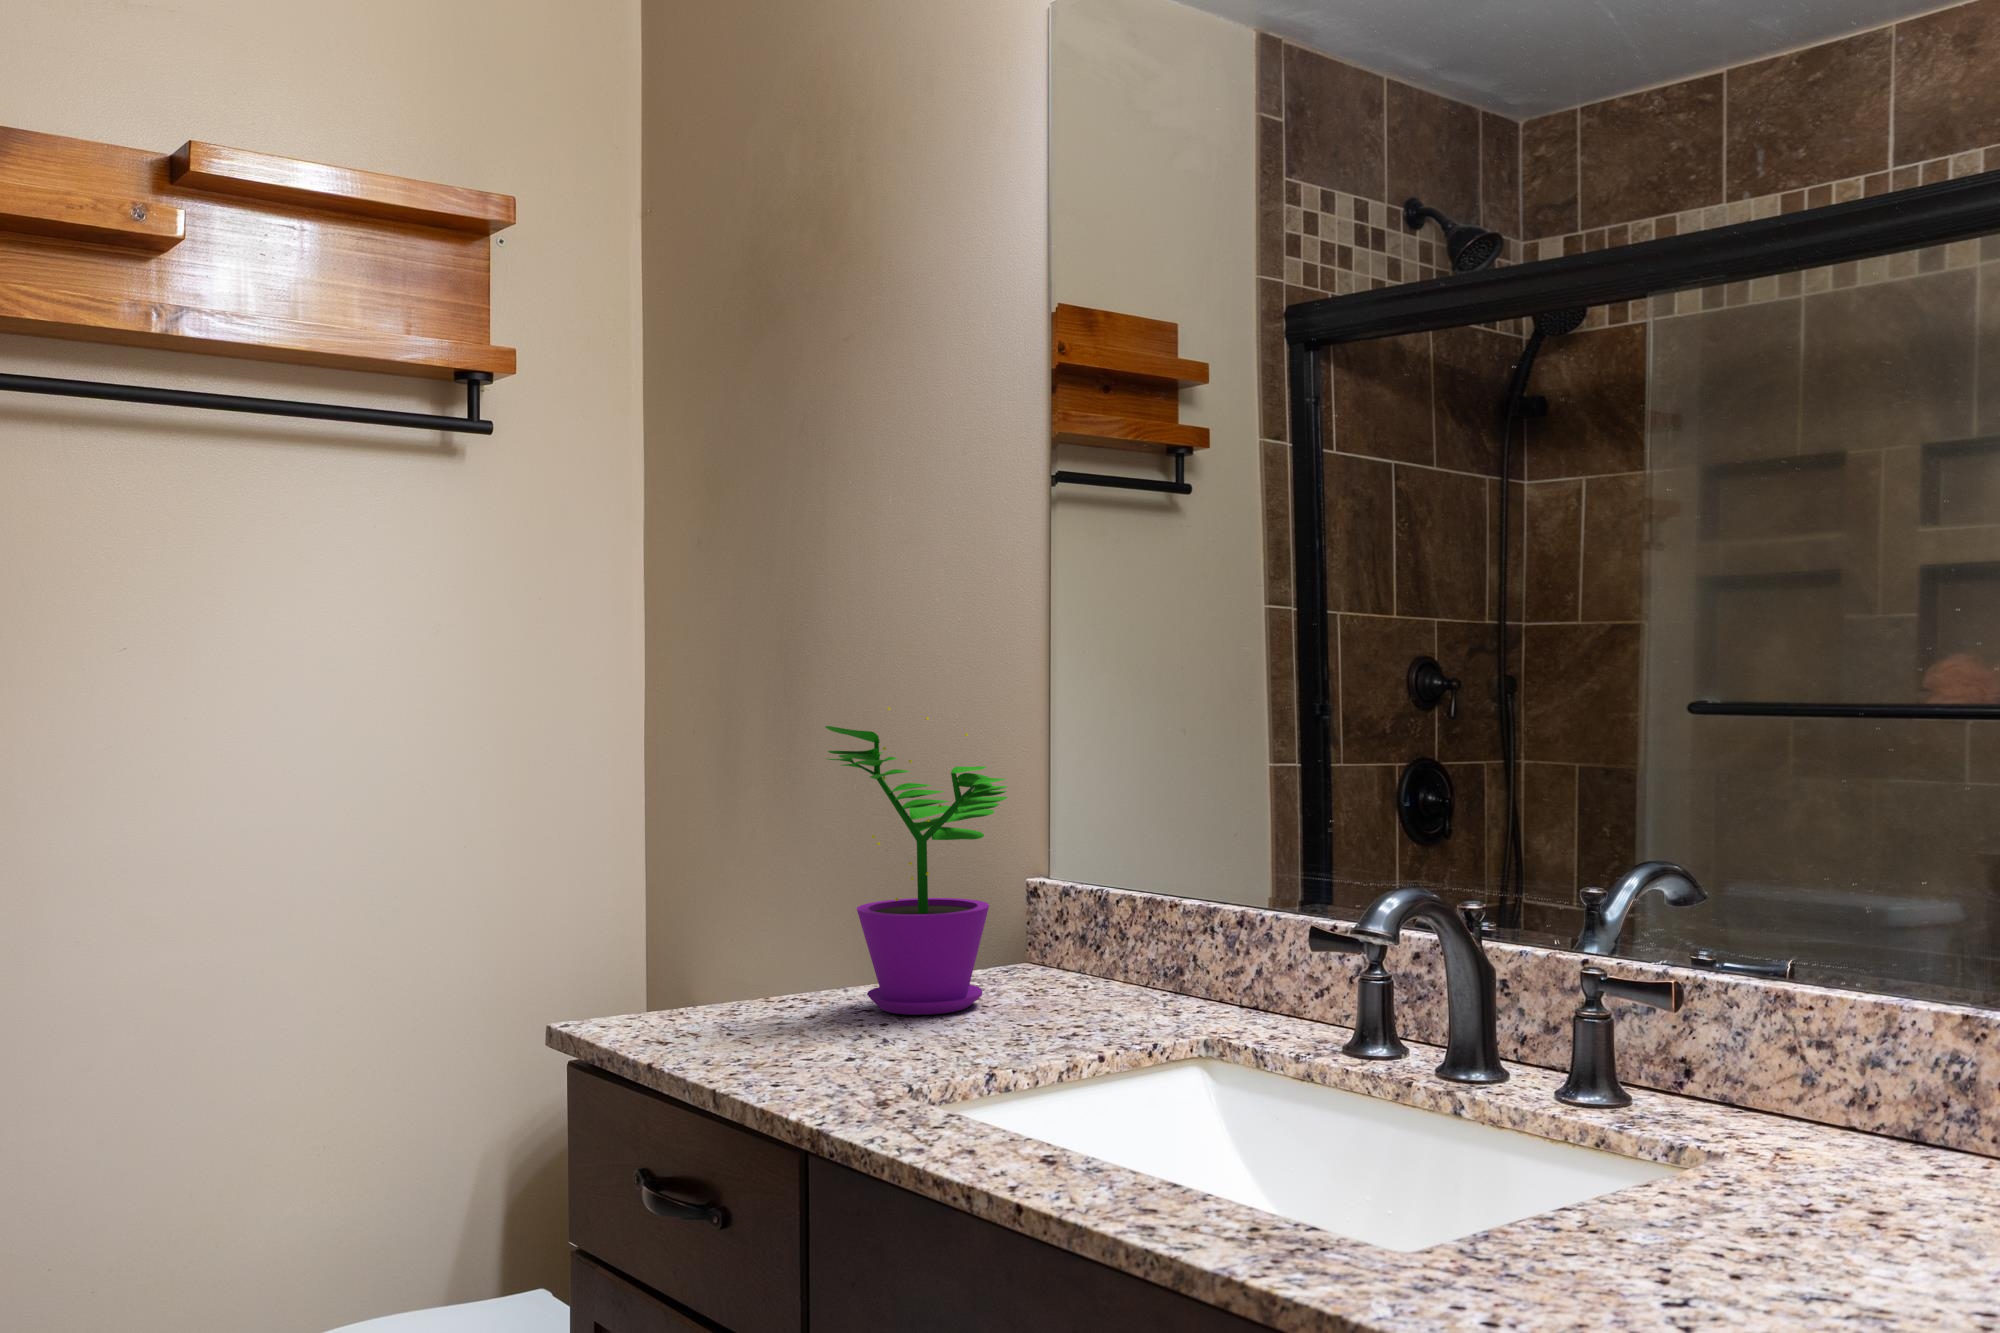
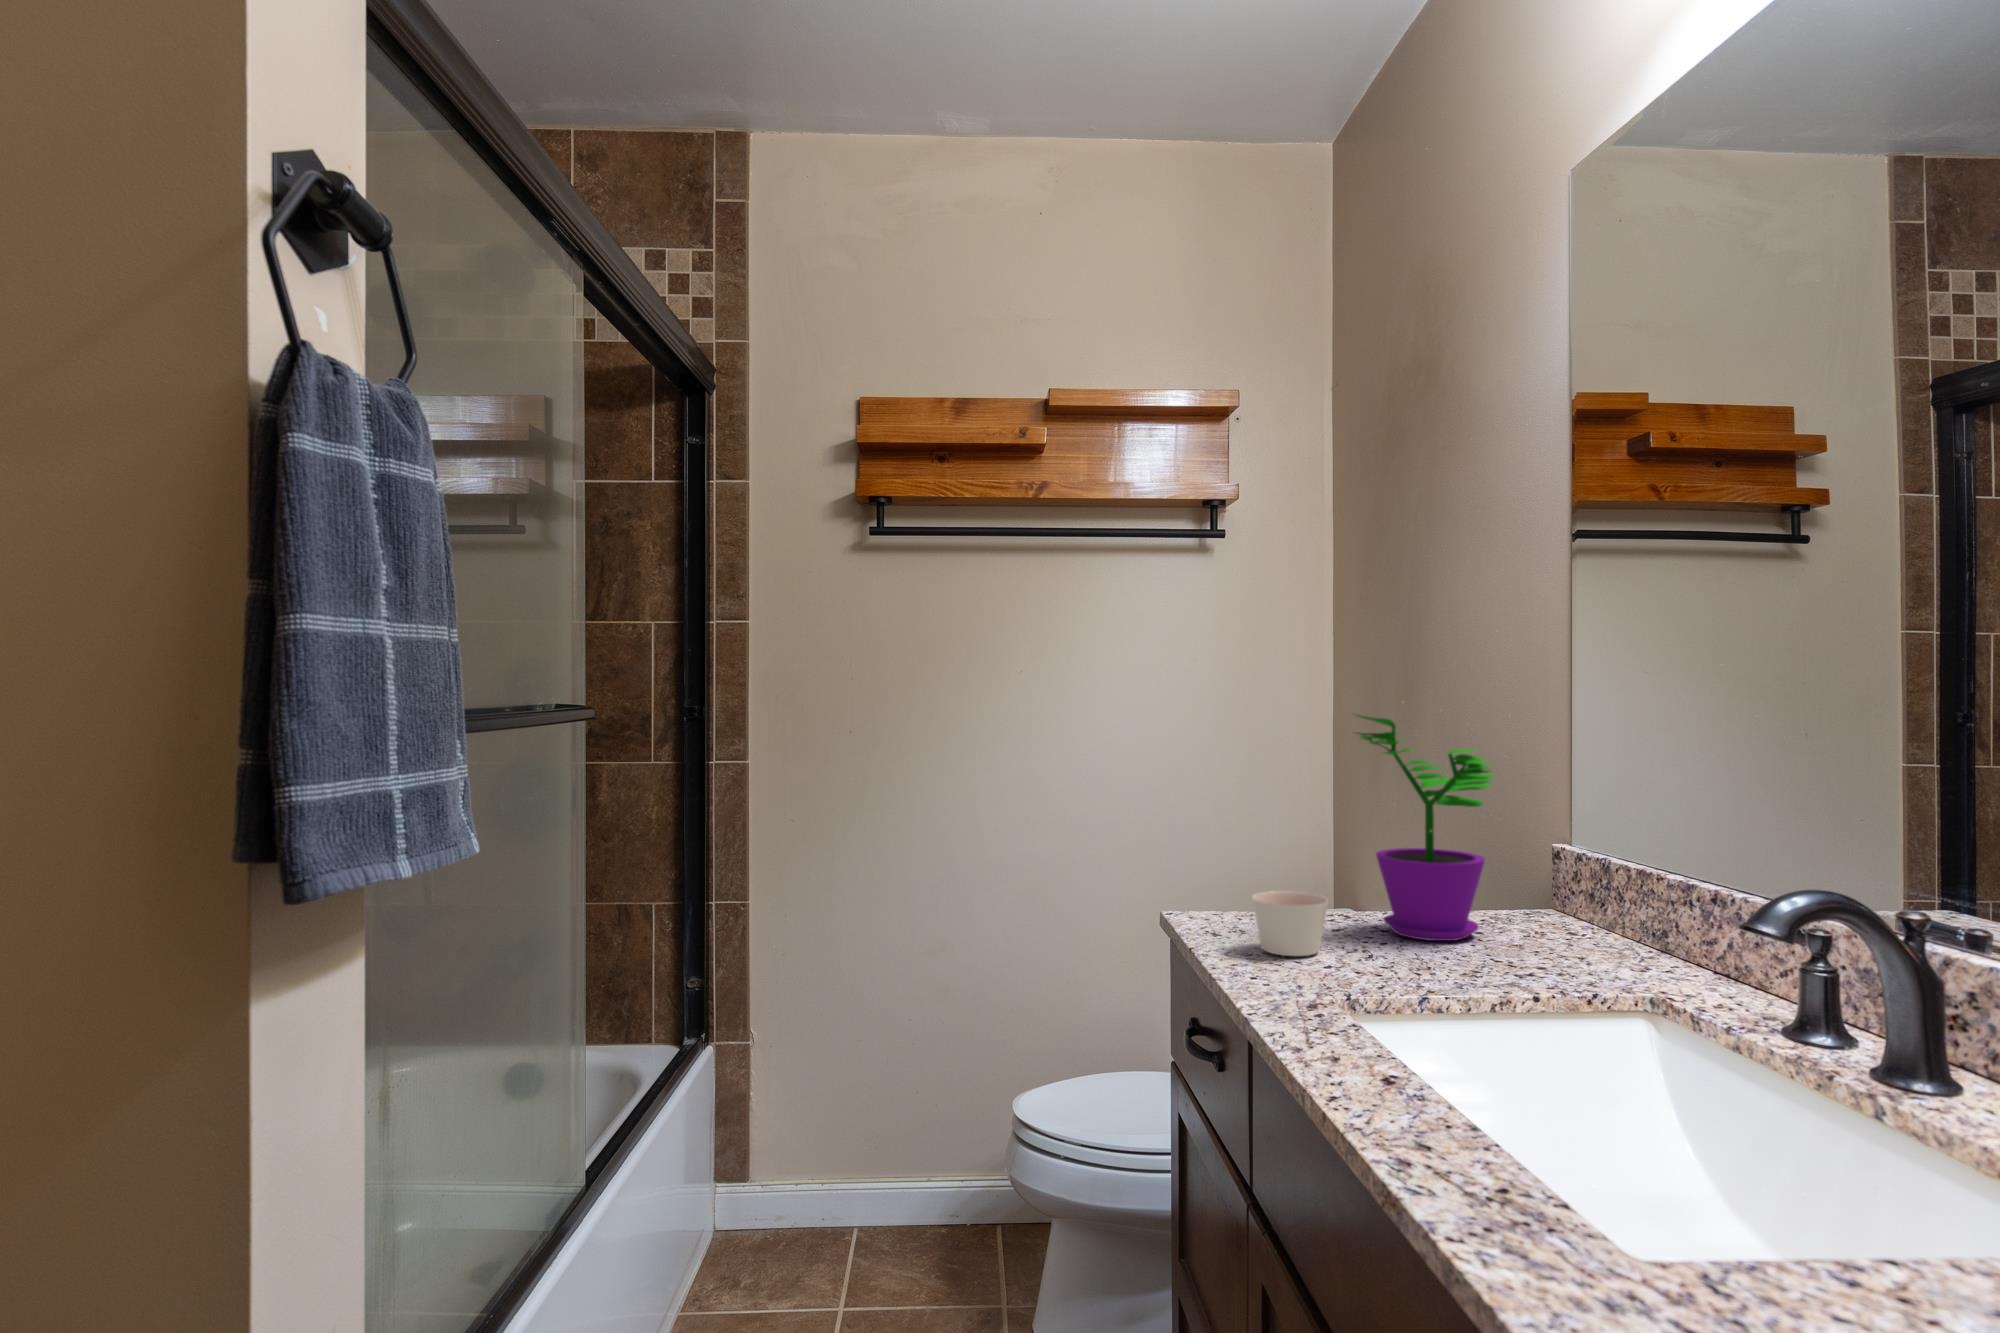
candle: none [728,970,829,1056] -> present [1252,891,1328,956]

